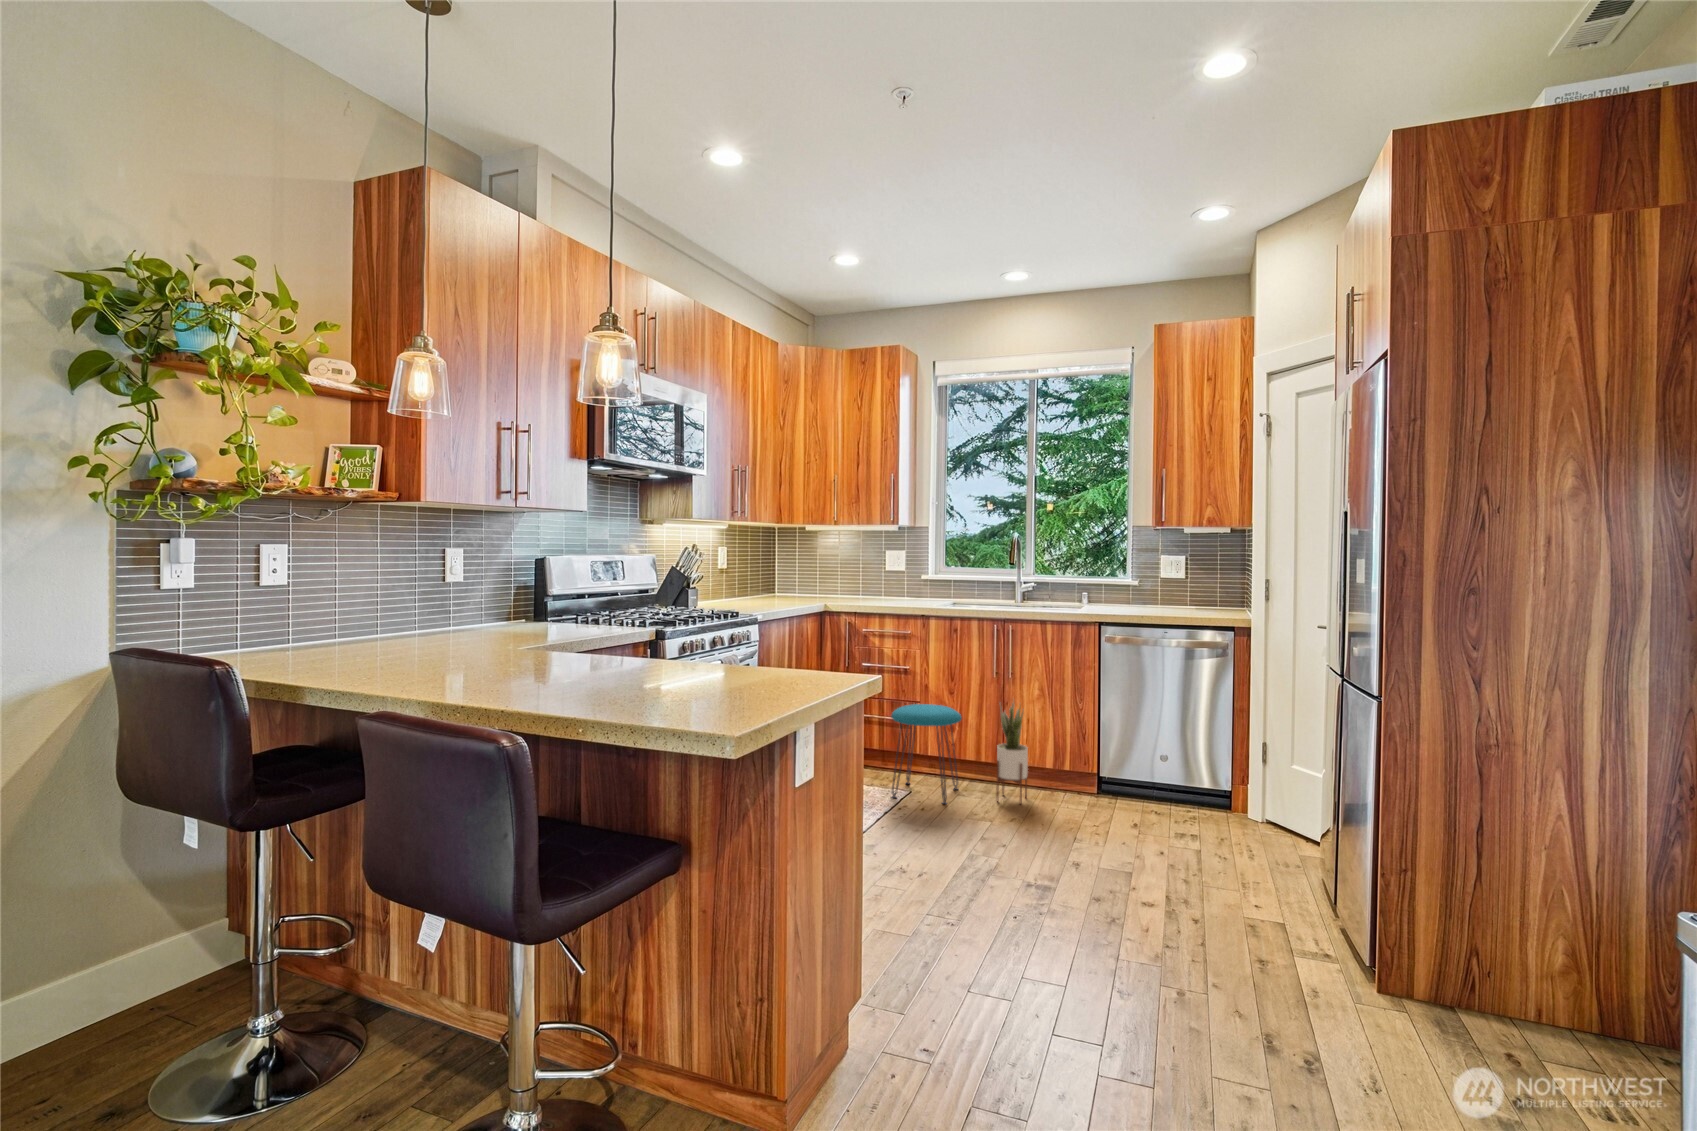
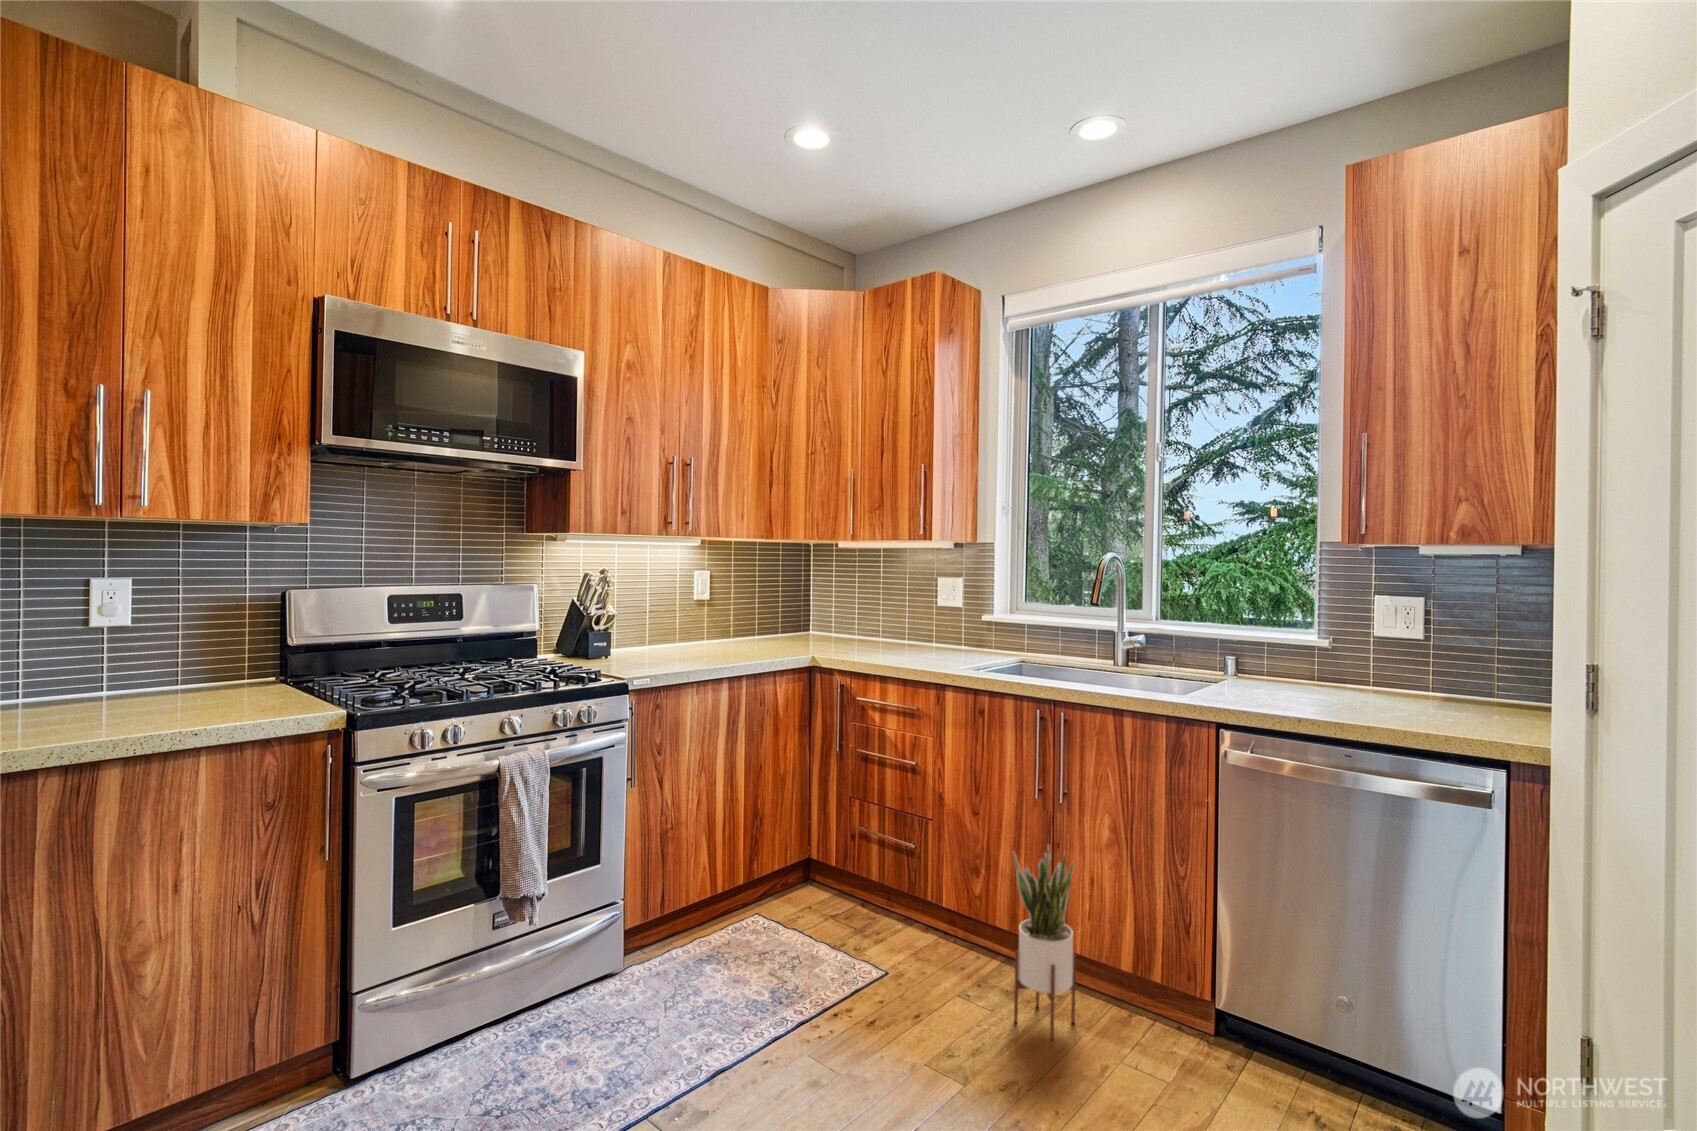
stool: present [892,704,961,804] -> none [847,827,972,1013]

